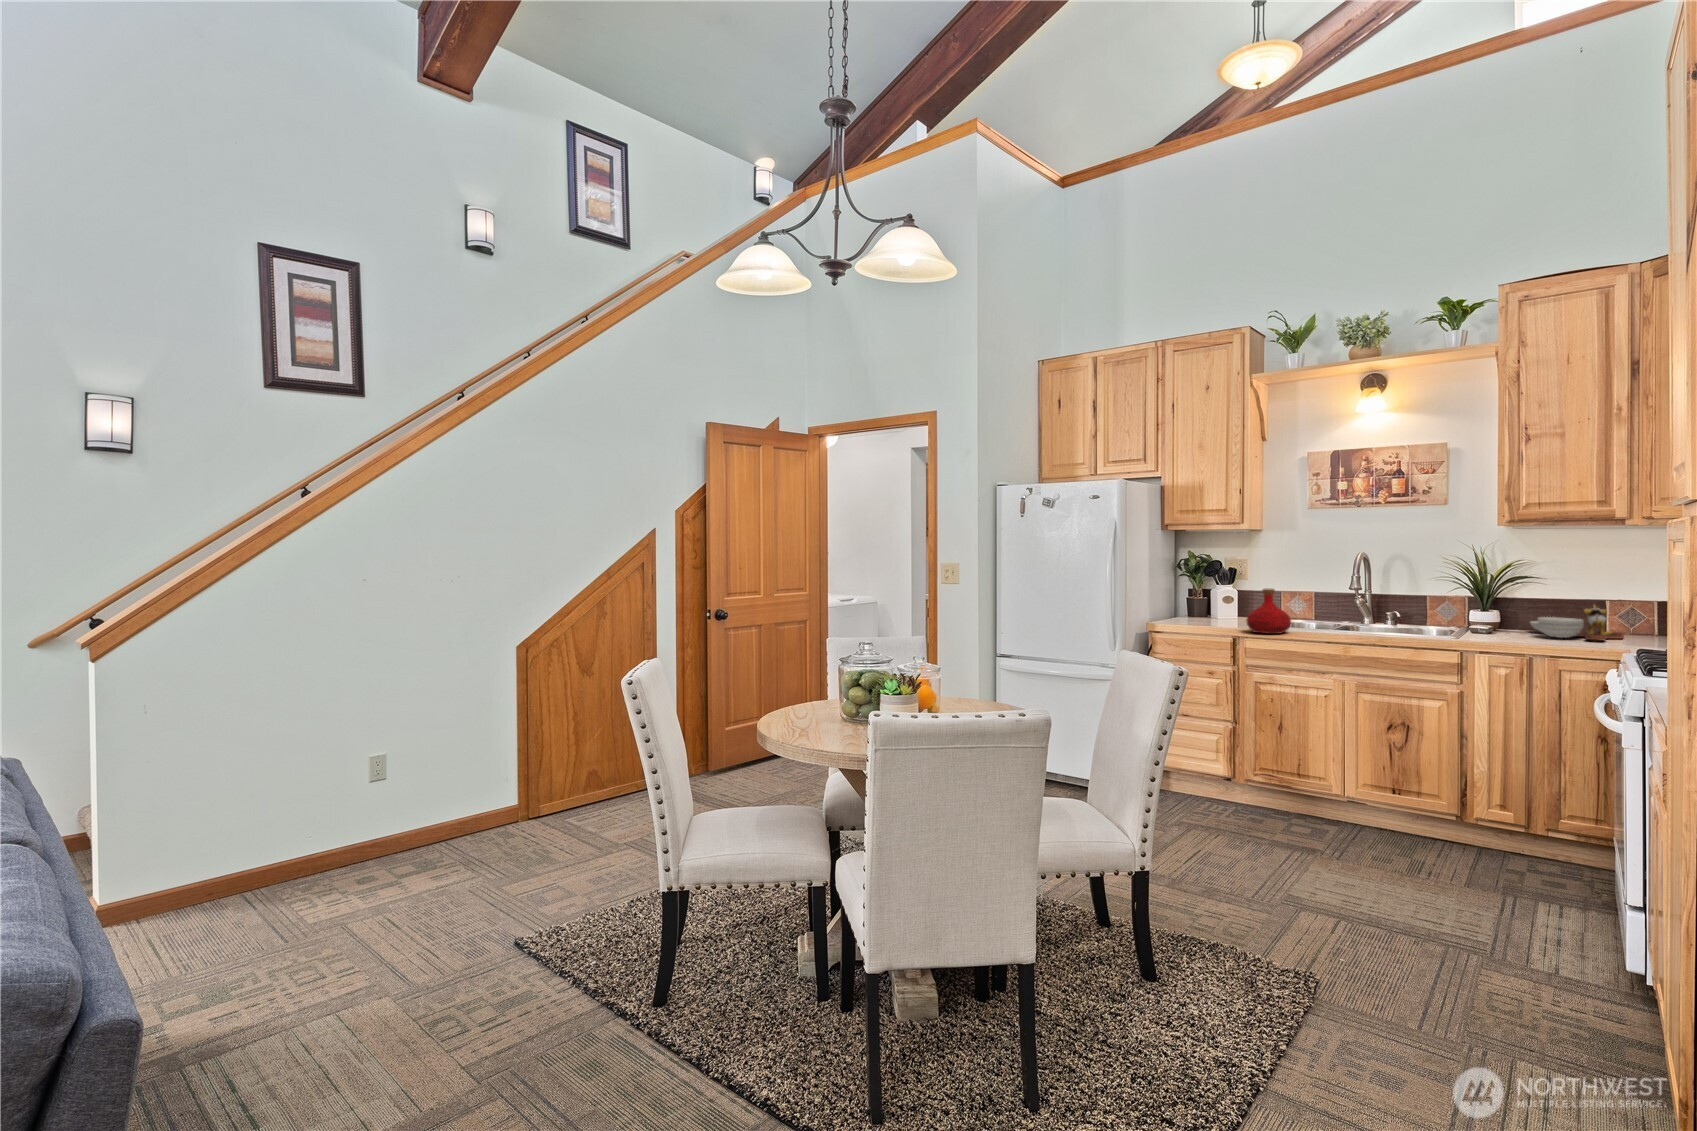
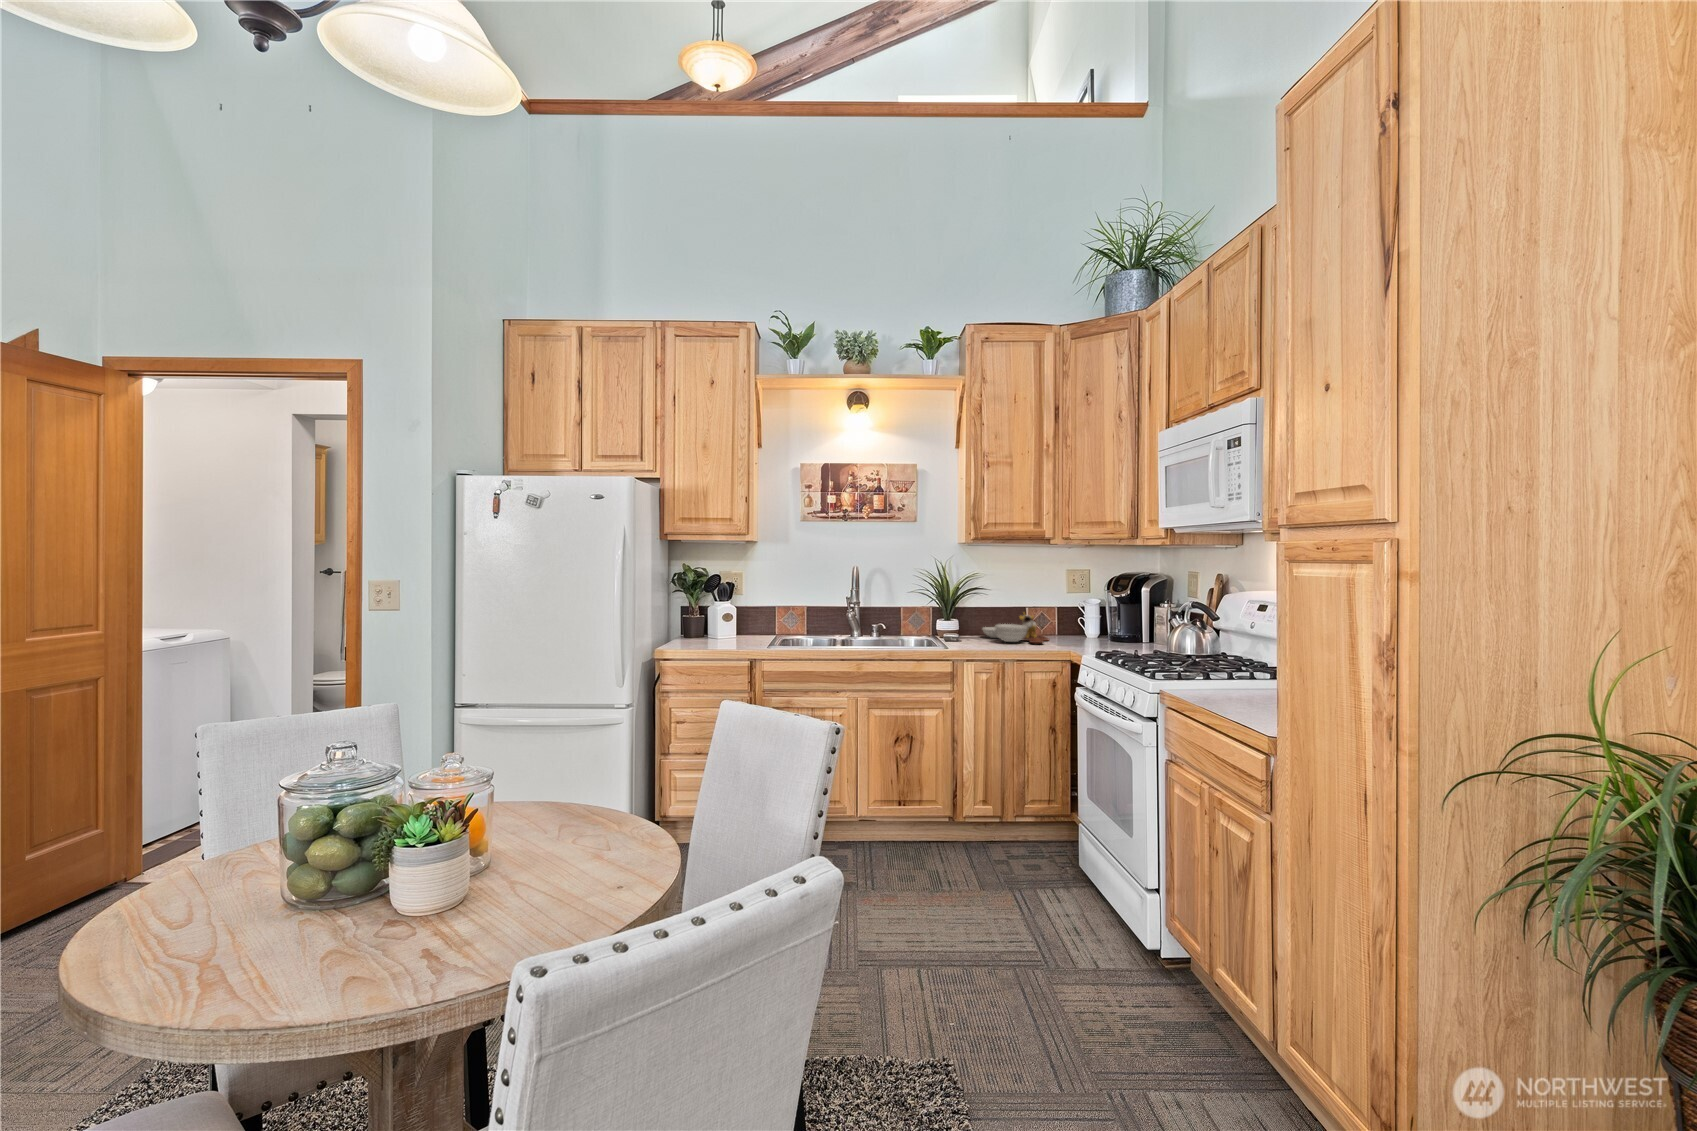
bottle: present [1246,589,1291,634] -> none [763,604,806,653]

